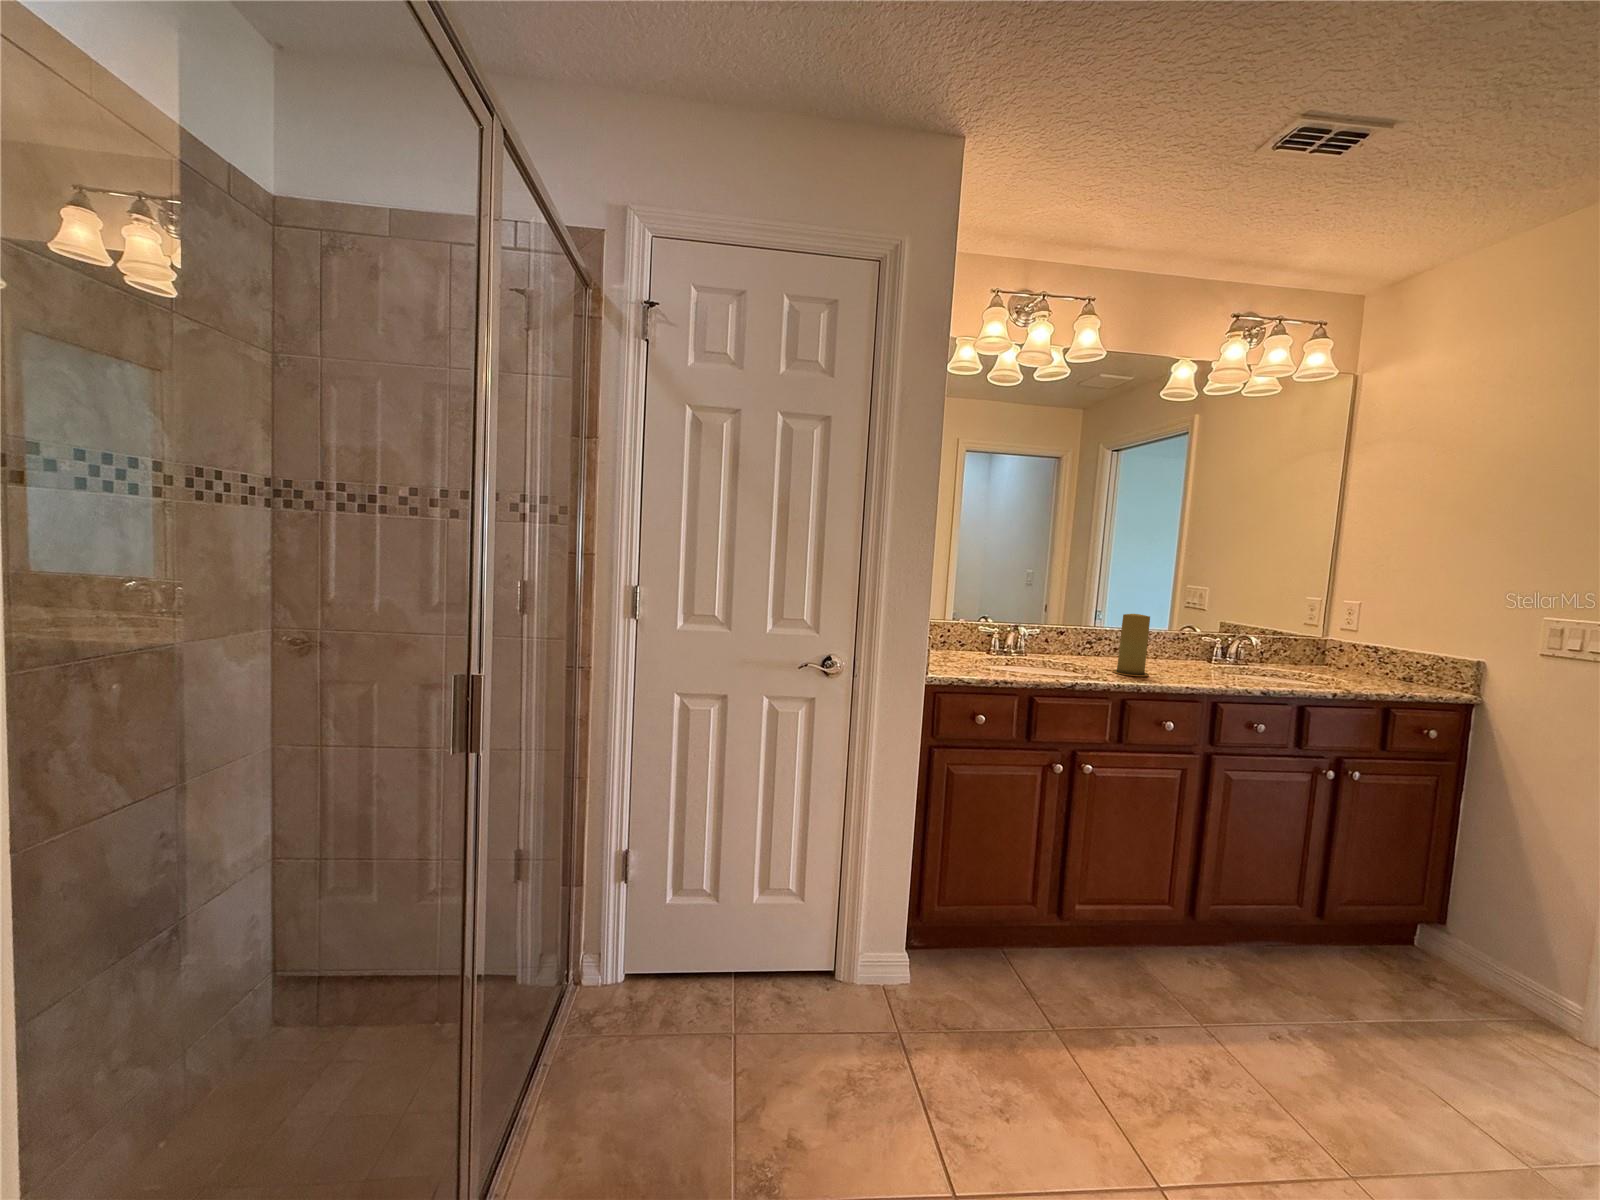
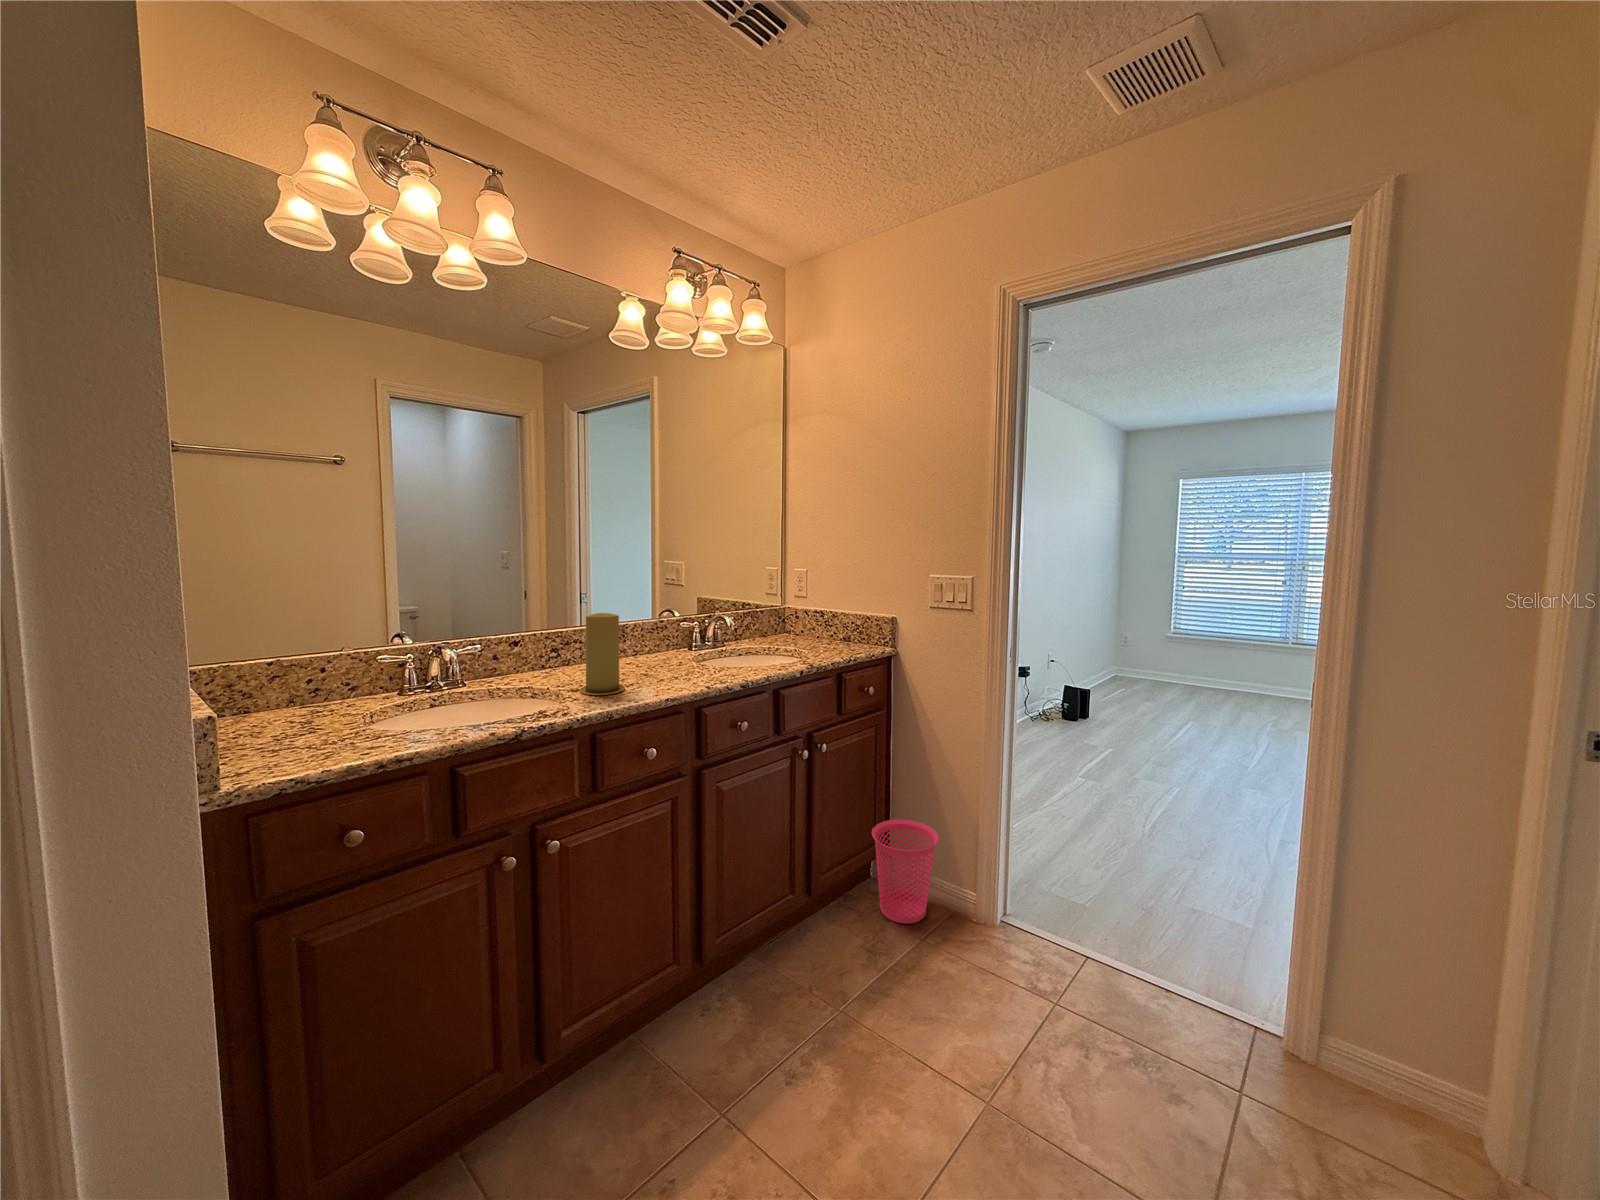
waste basket: none [1415,884,1519,1005] -> present [872,819,939,924]

